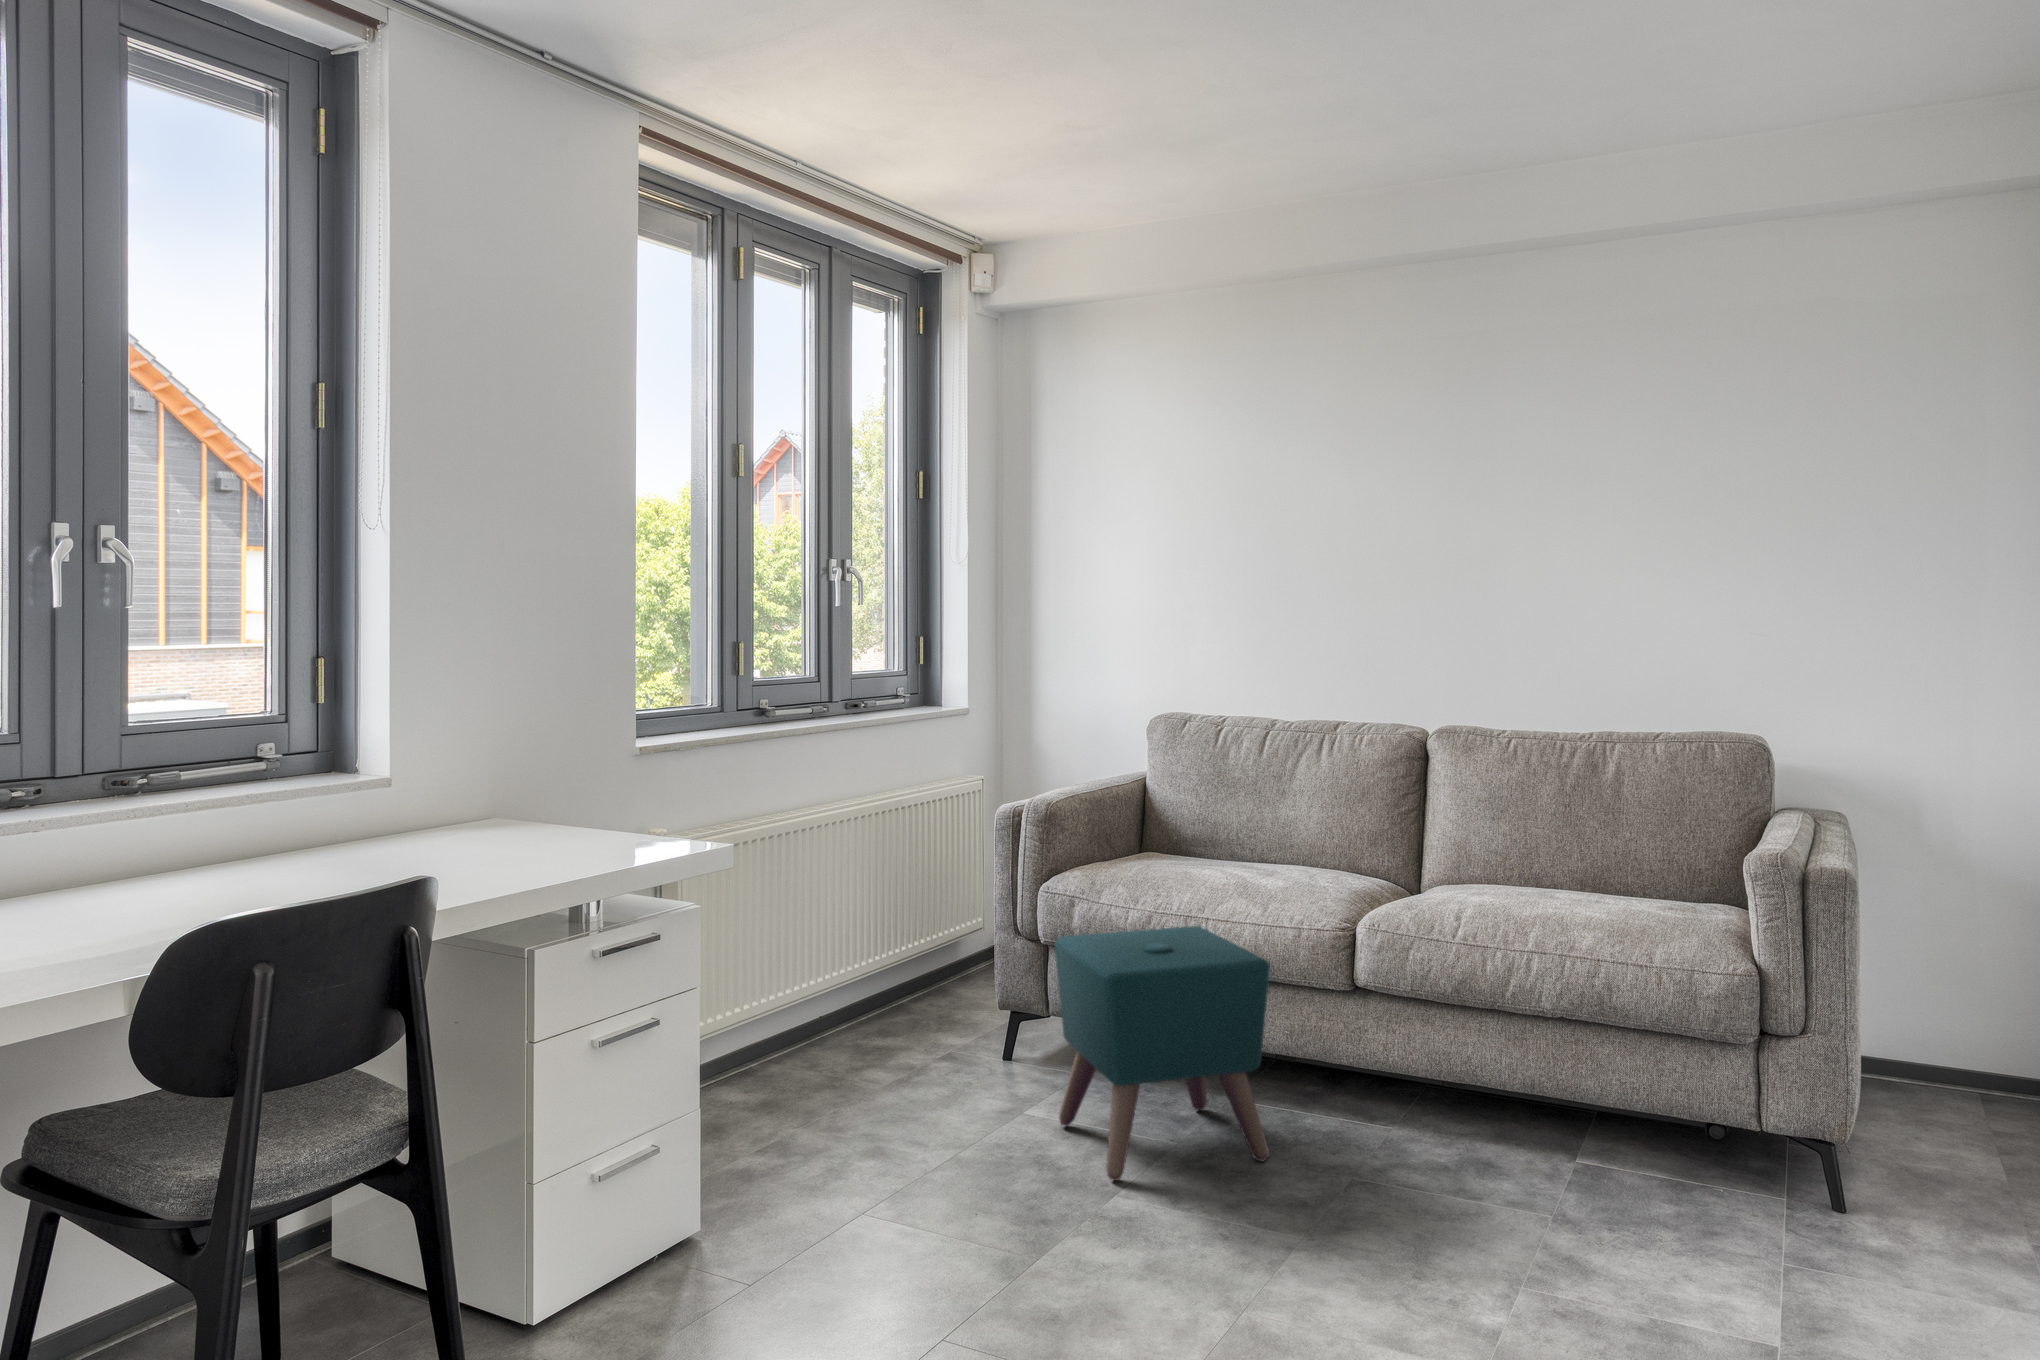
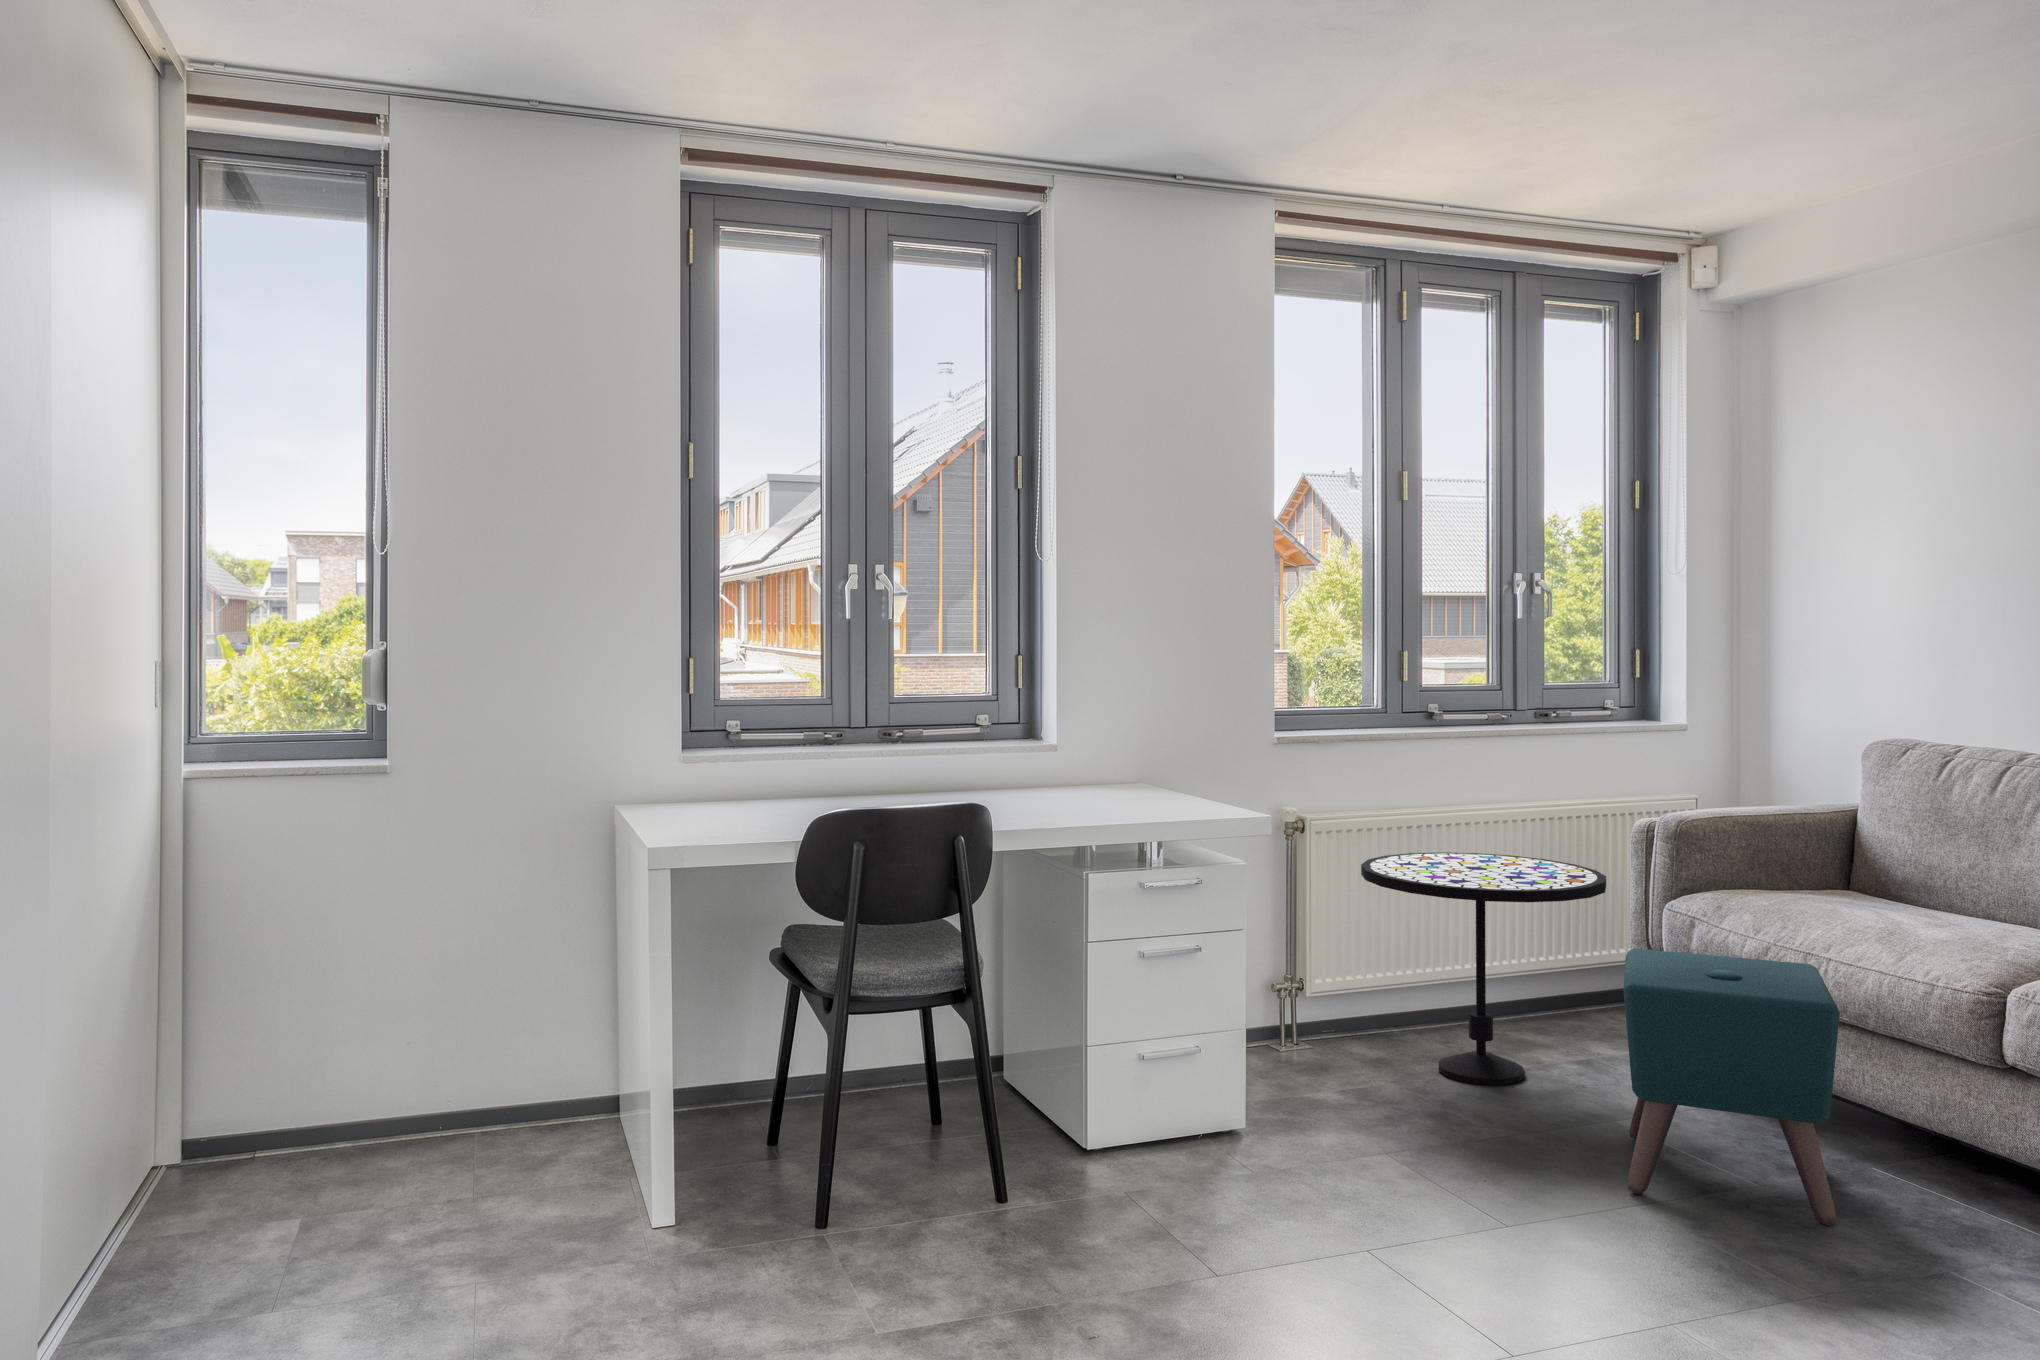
side table: none [750,857,997,1108] -> present [1361,852,1606,1085]

